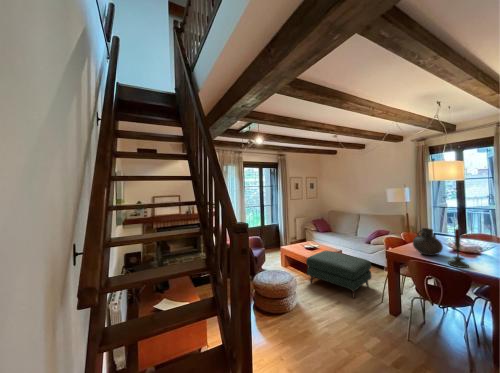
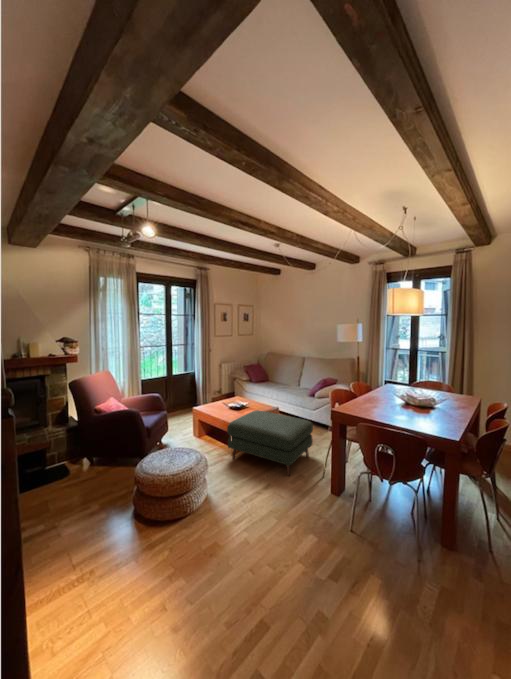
vase: present [413,228,443,255] -> none [363,378,396,414]
candle: present [449,229,469,268] -> none [402,378,423,430]

